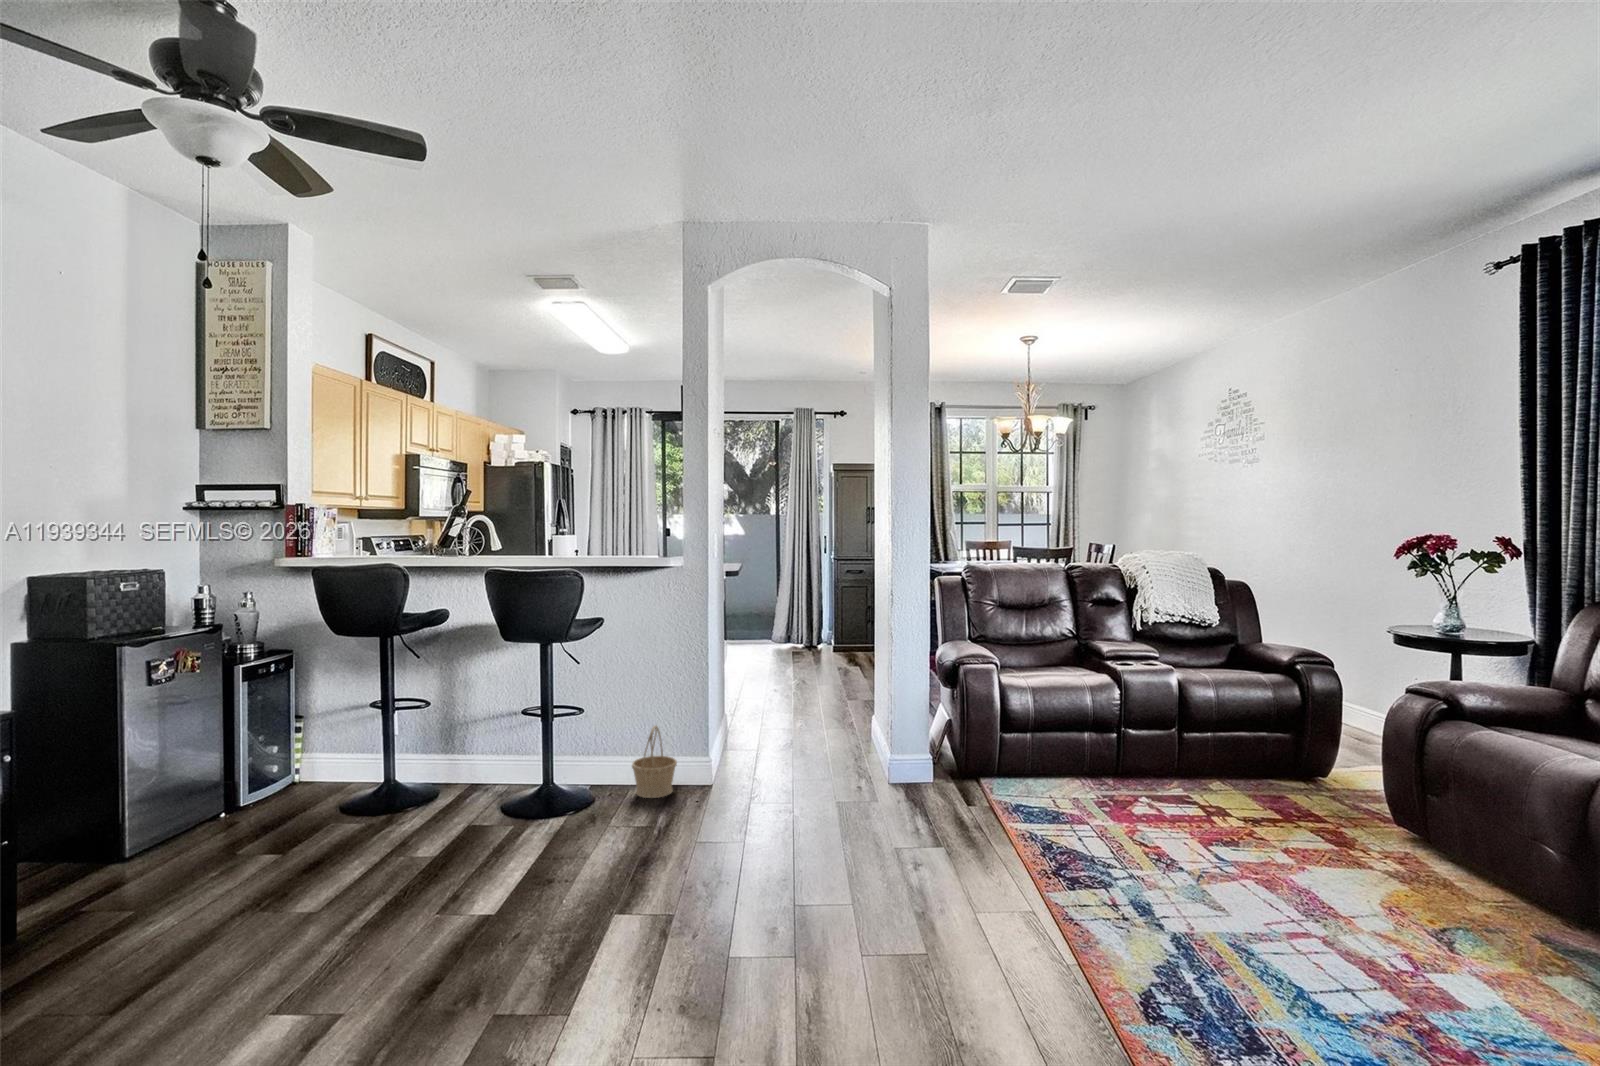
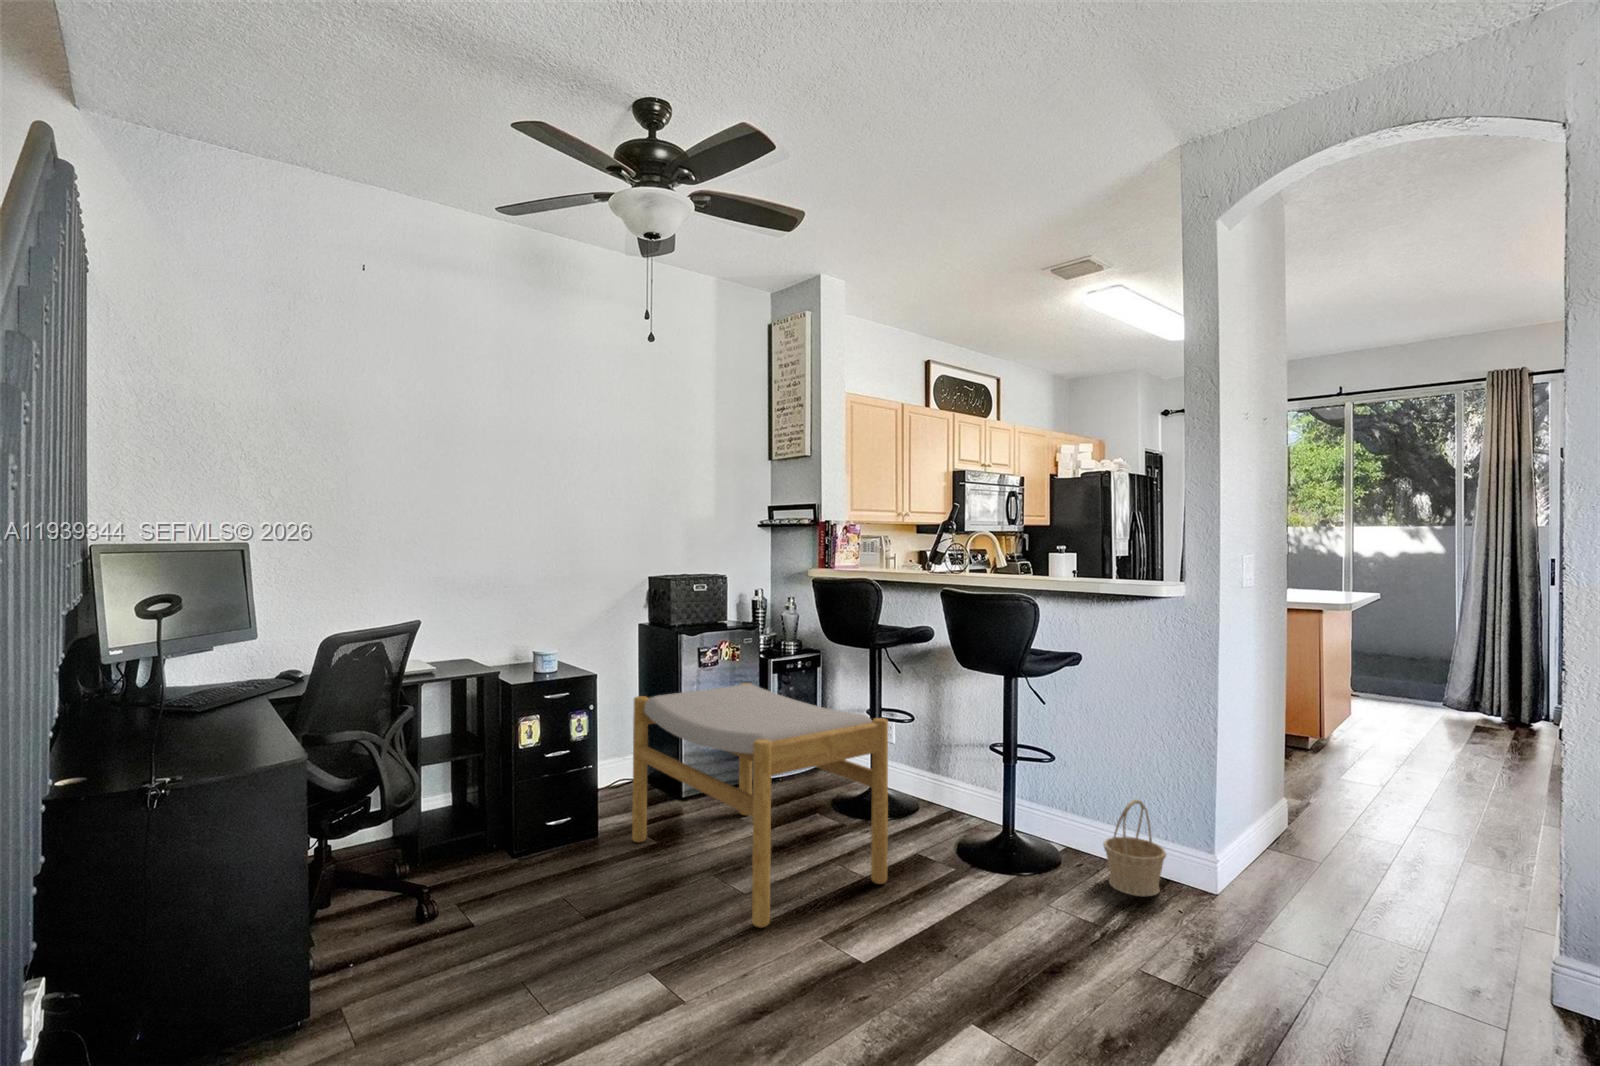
footstool: none [86,695,463,932] -> present [632,683,888,928]

